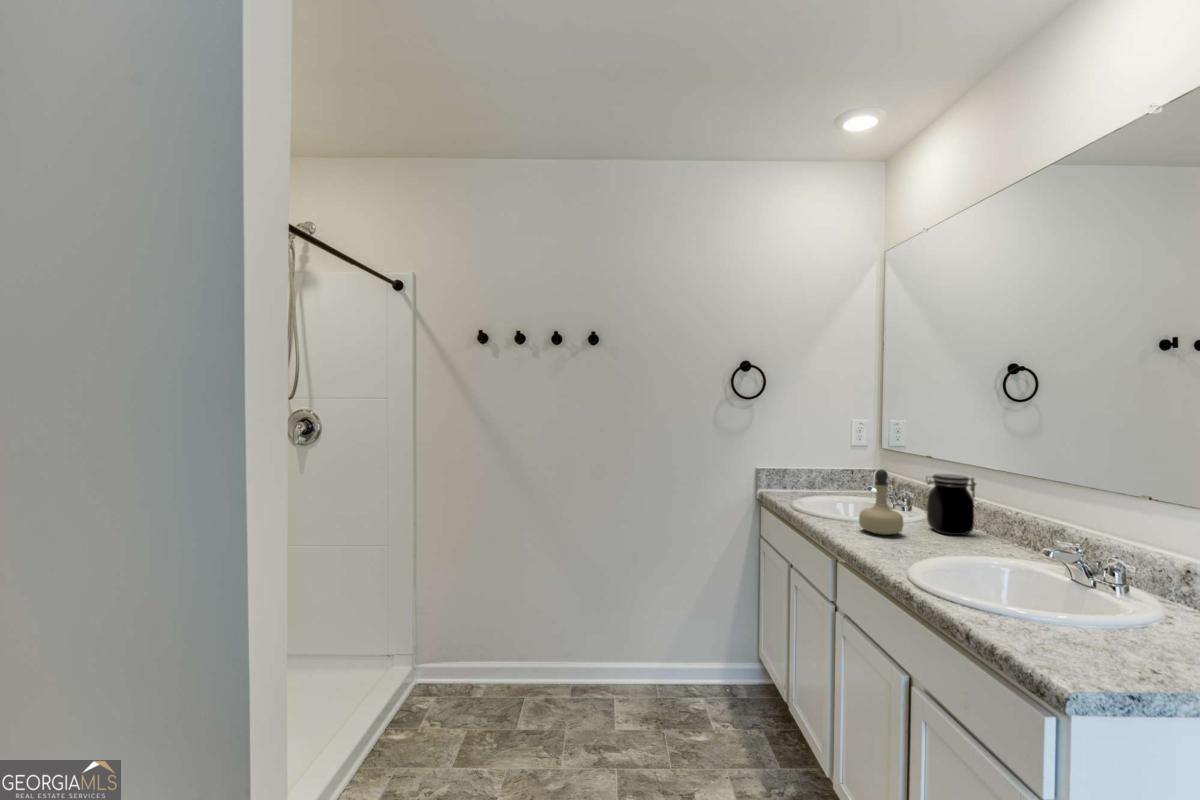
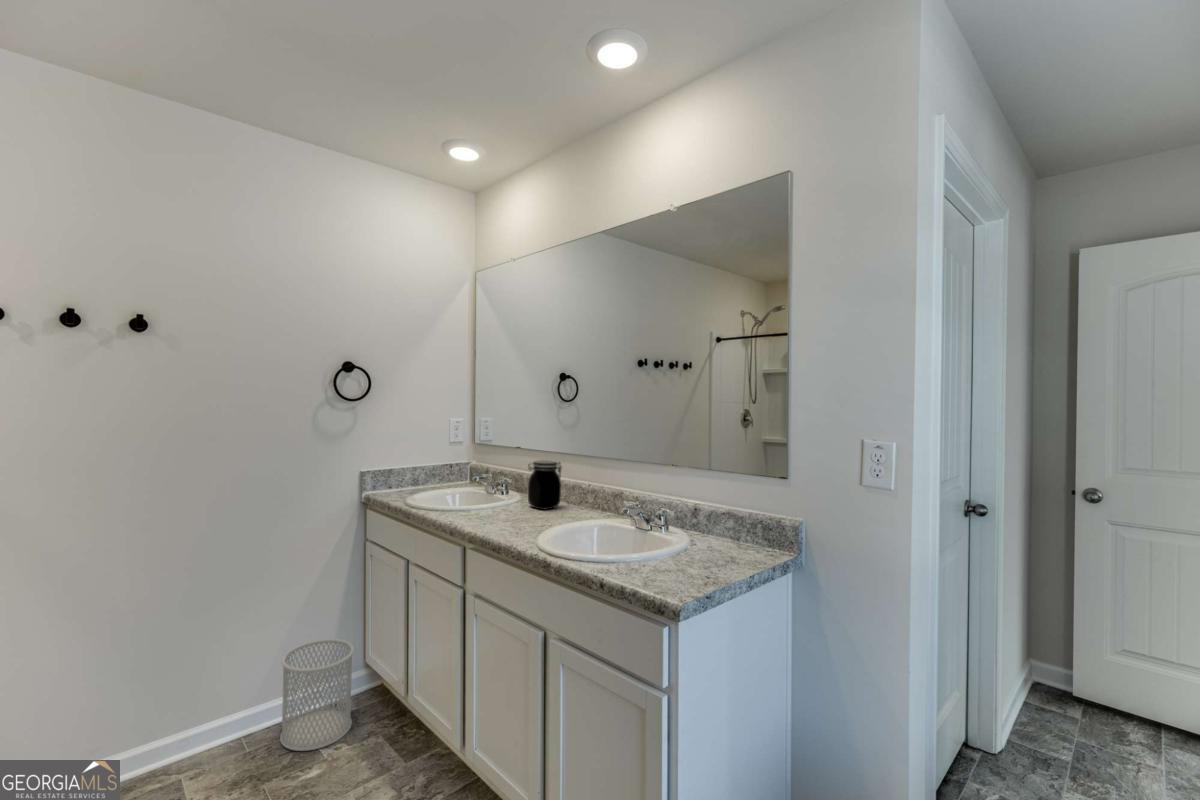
perfume bottle: present [859,469,903,535] -> none [482,461,517,518]
wastebasket: none [683,620,743,719] -> present [280,639,354,751]

